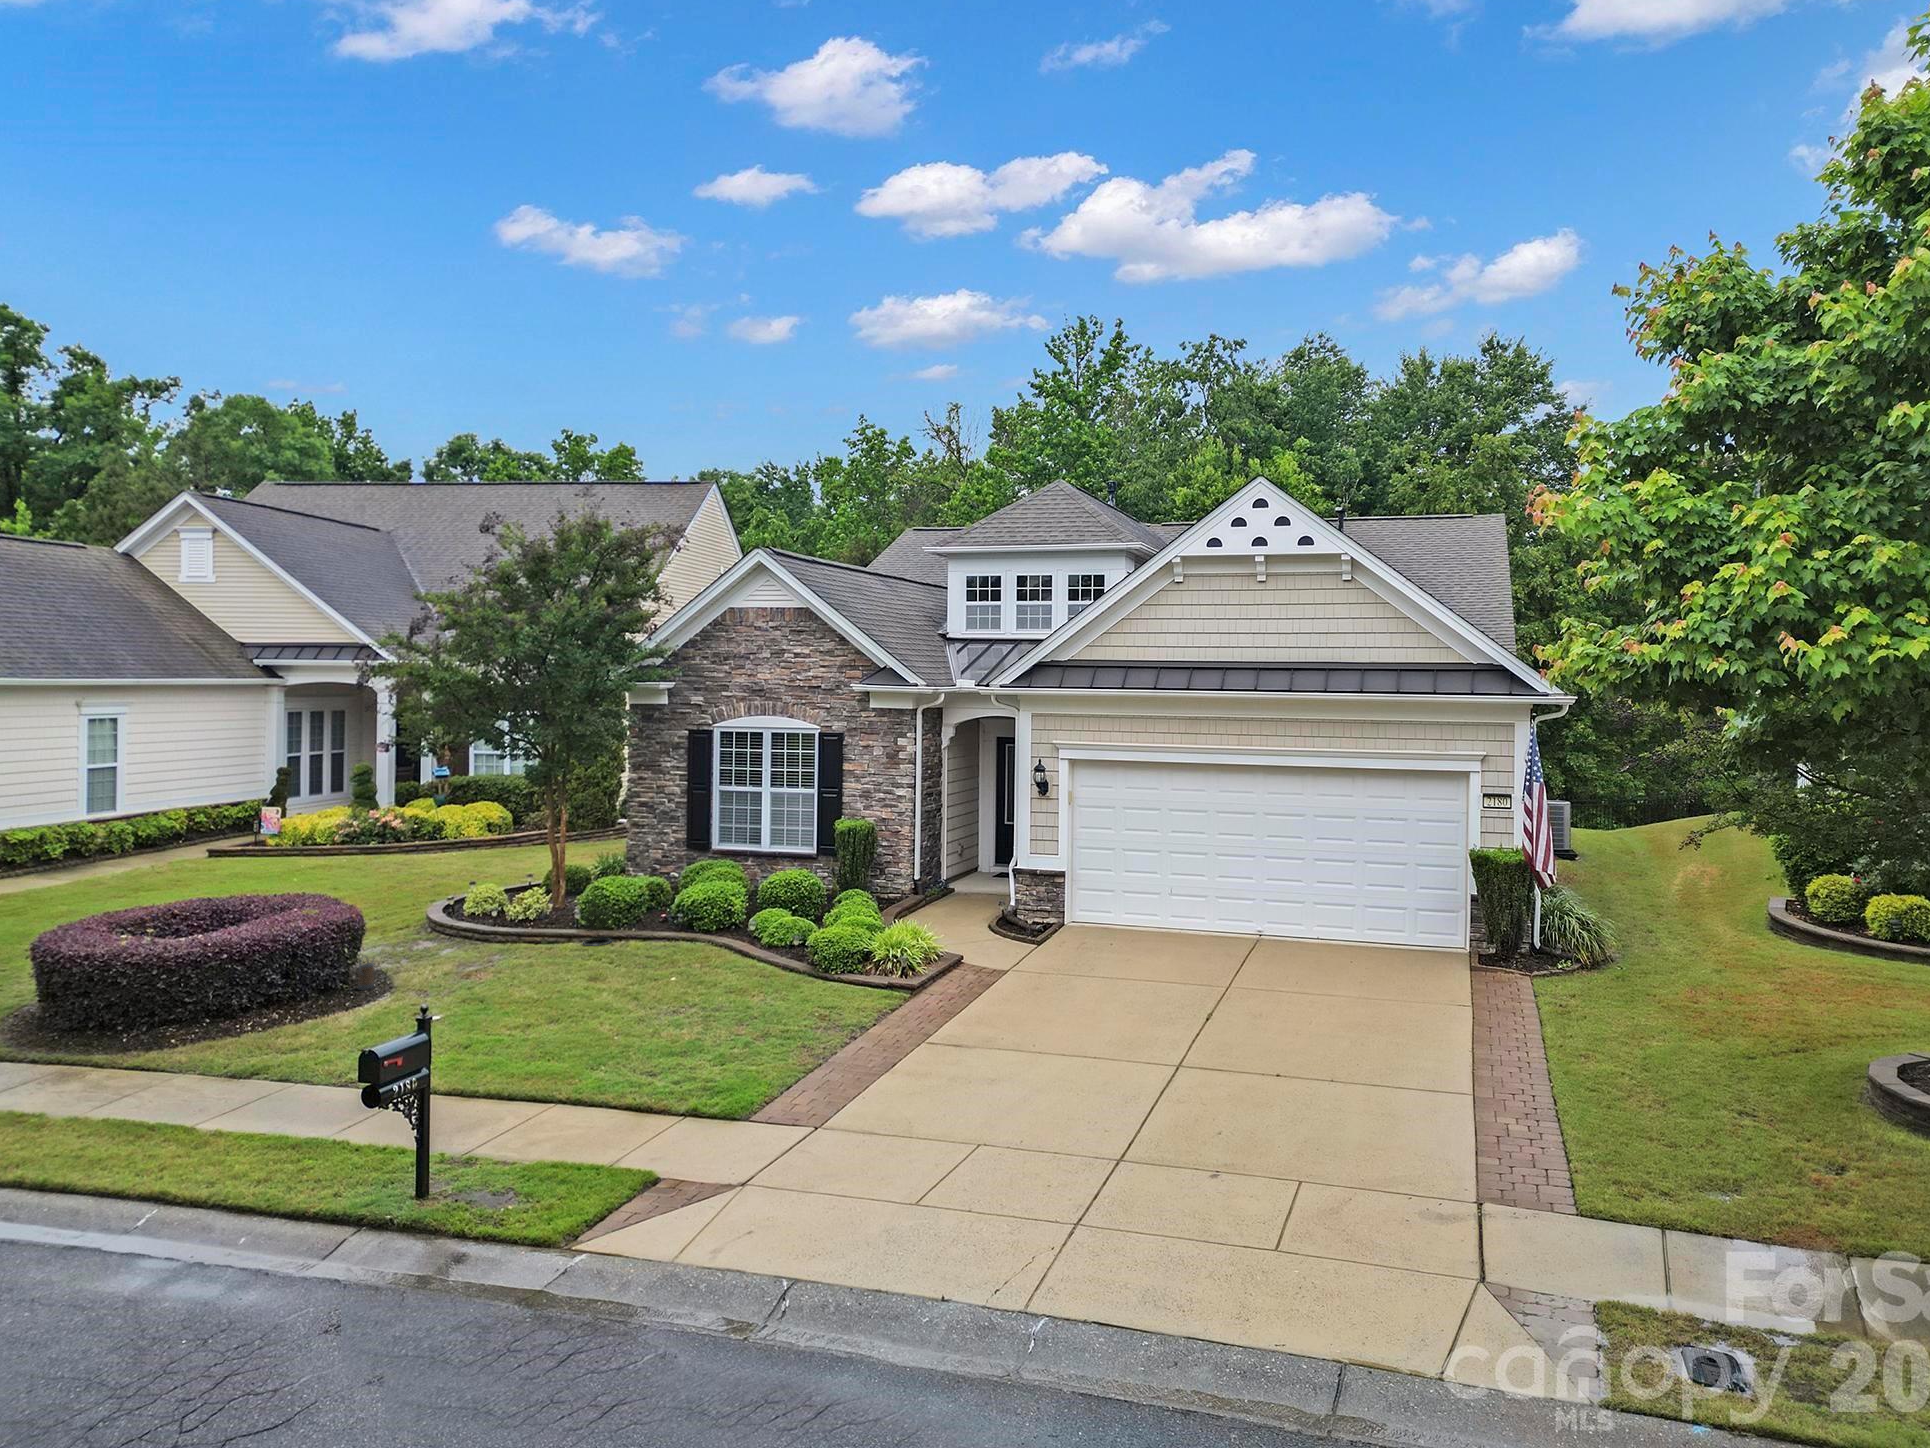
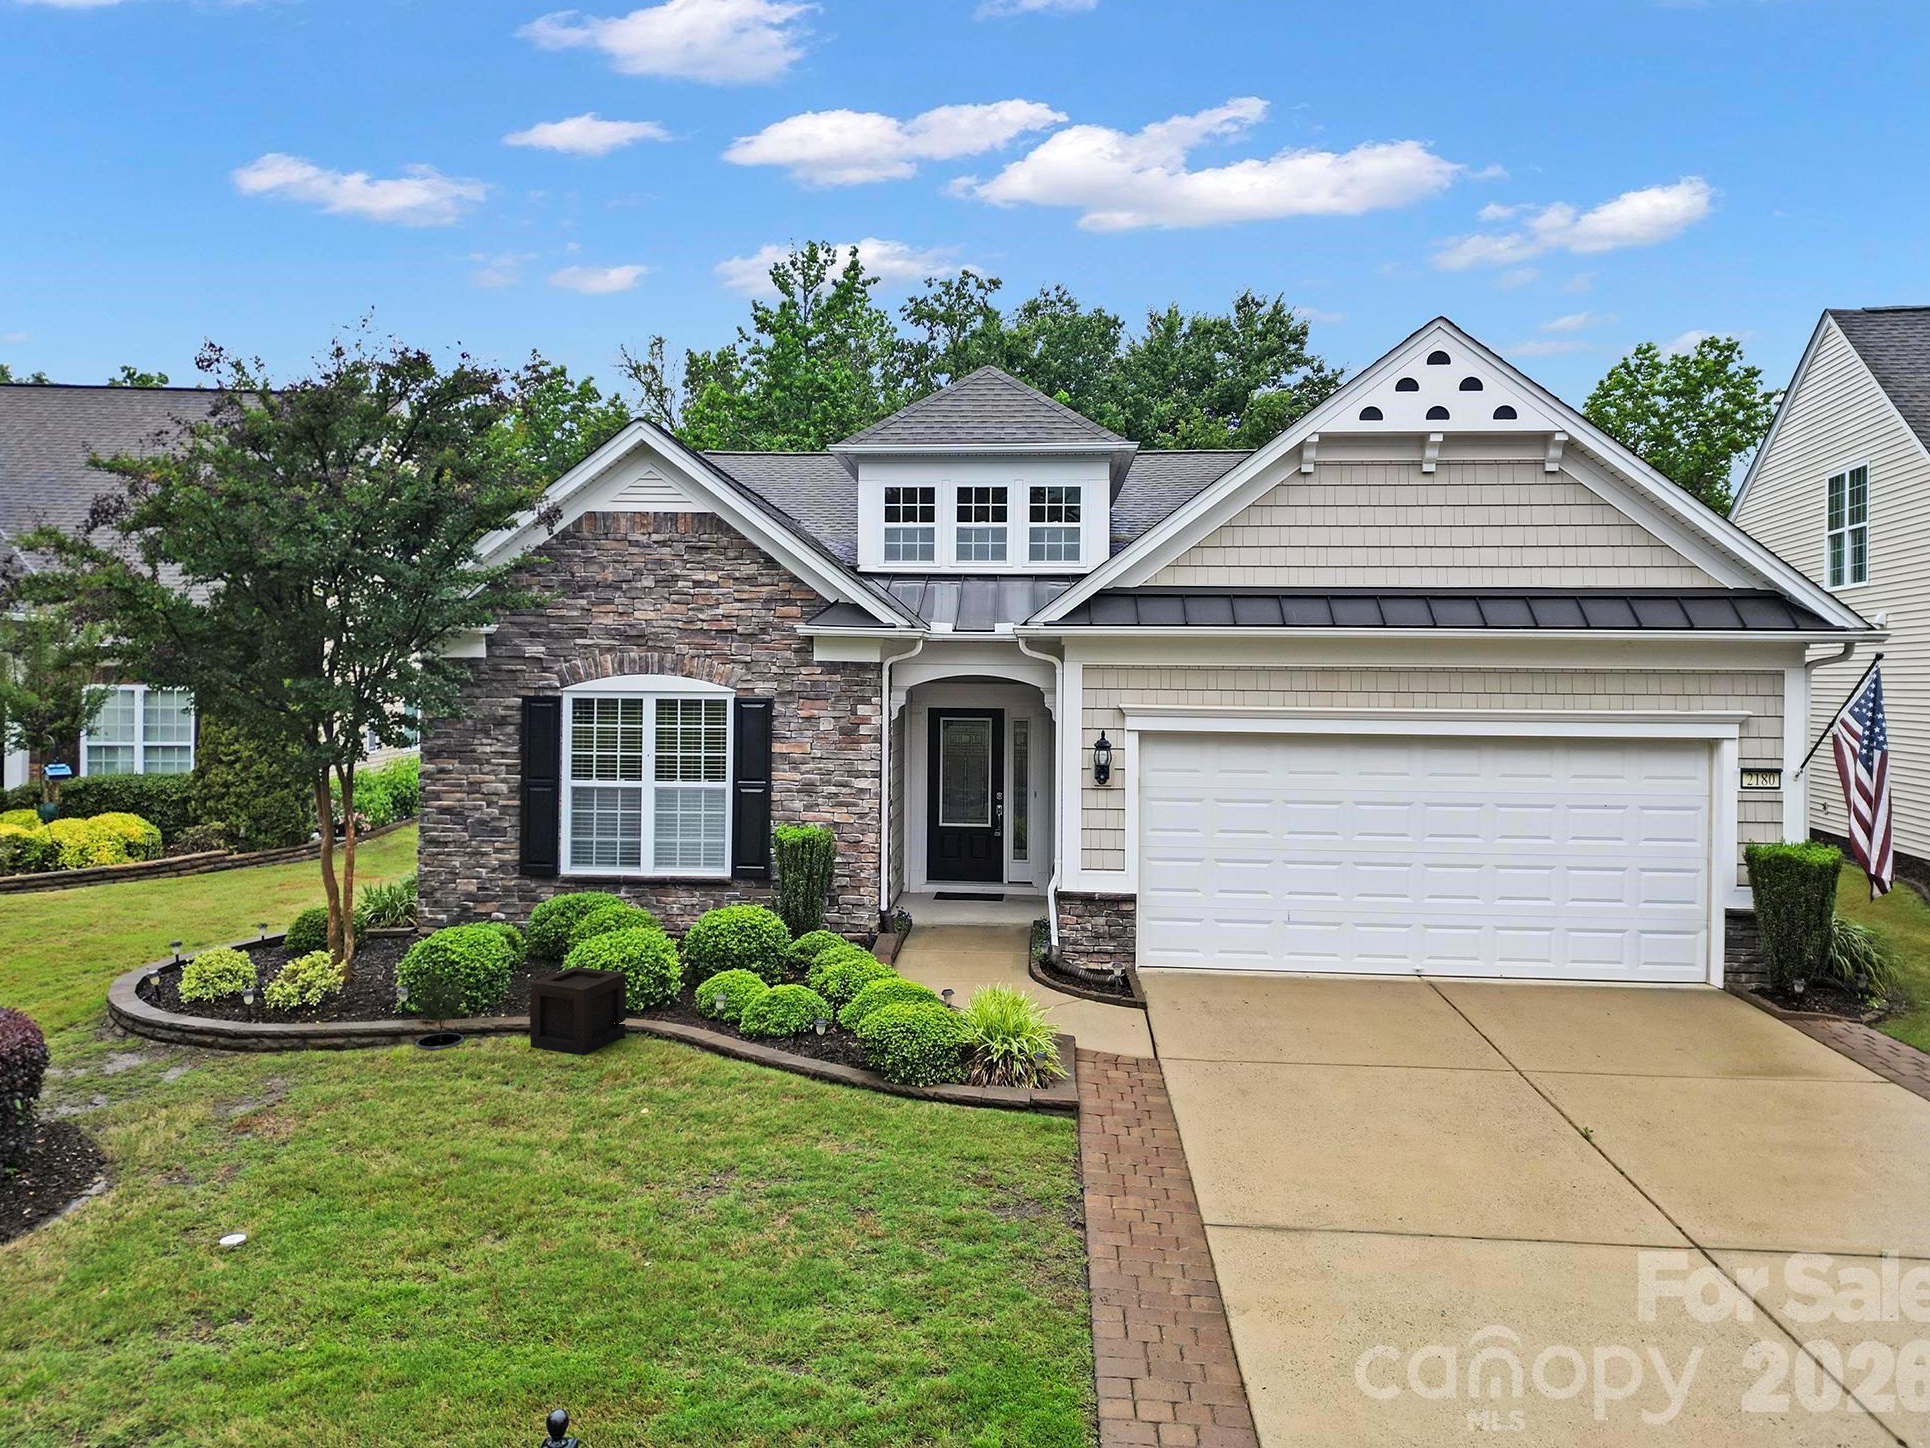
wooden crate: none [646,901,706,954] -> present [530,967,626,1056]
watering can: present [358,957,375,990] -> none [45,1113,77,1179]

